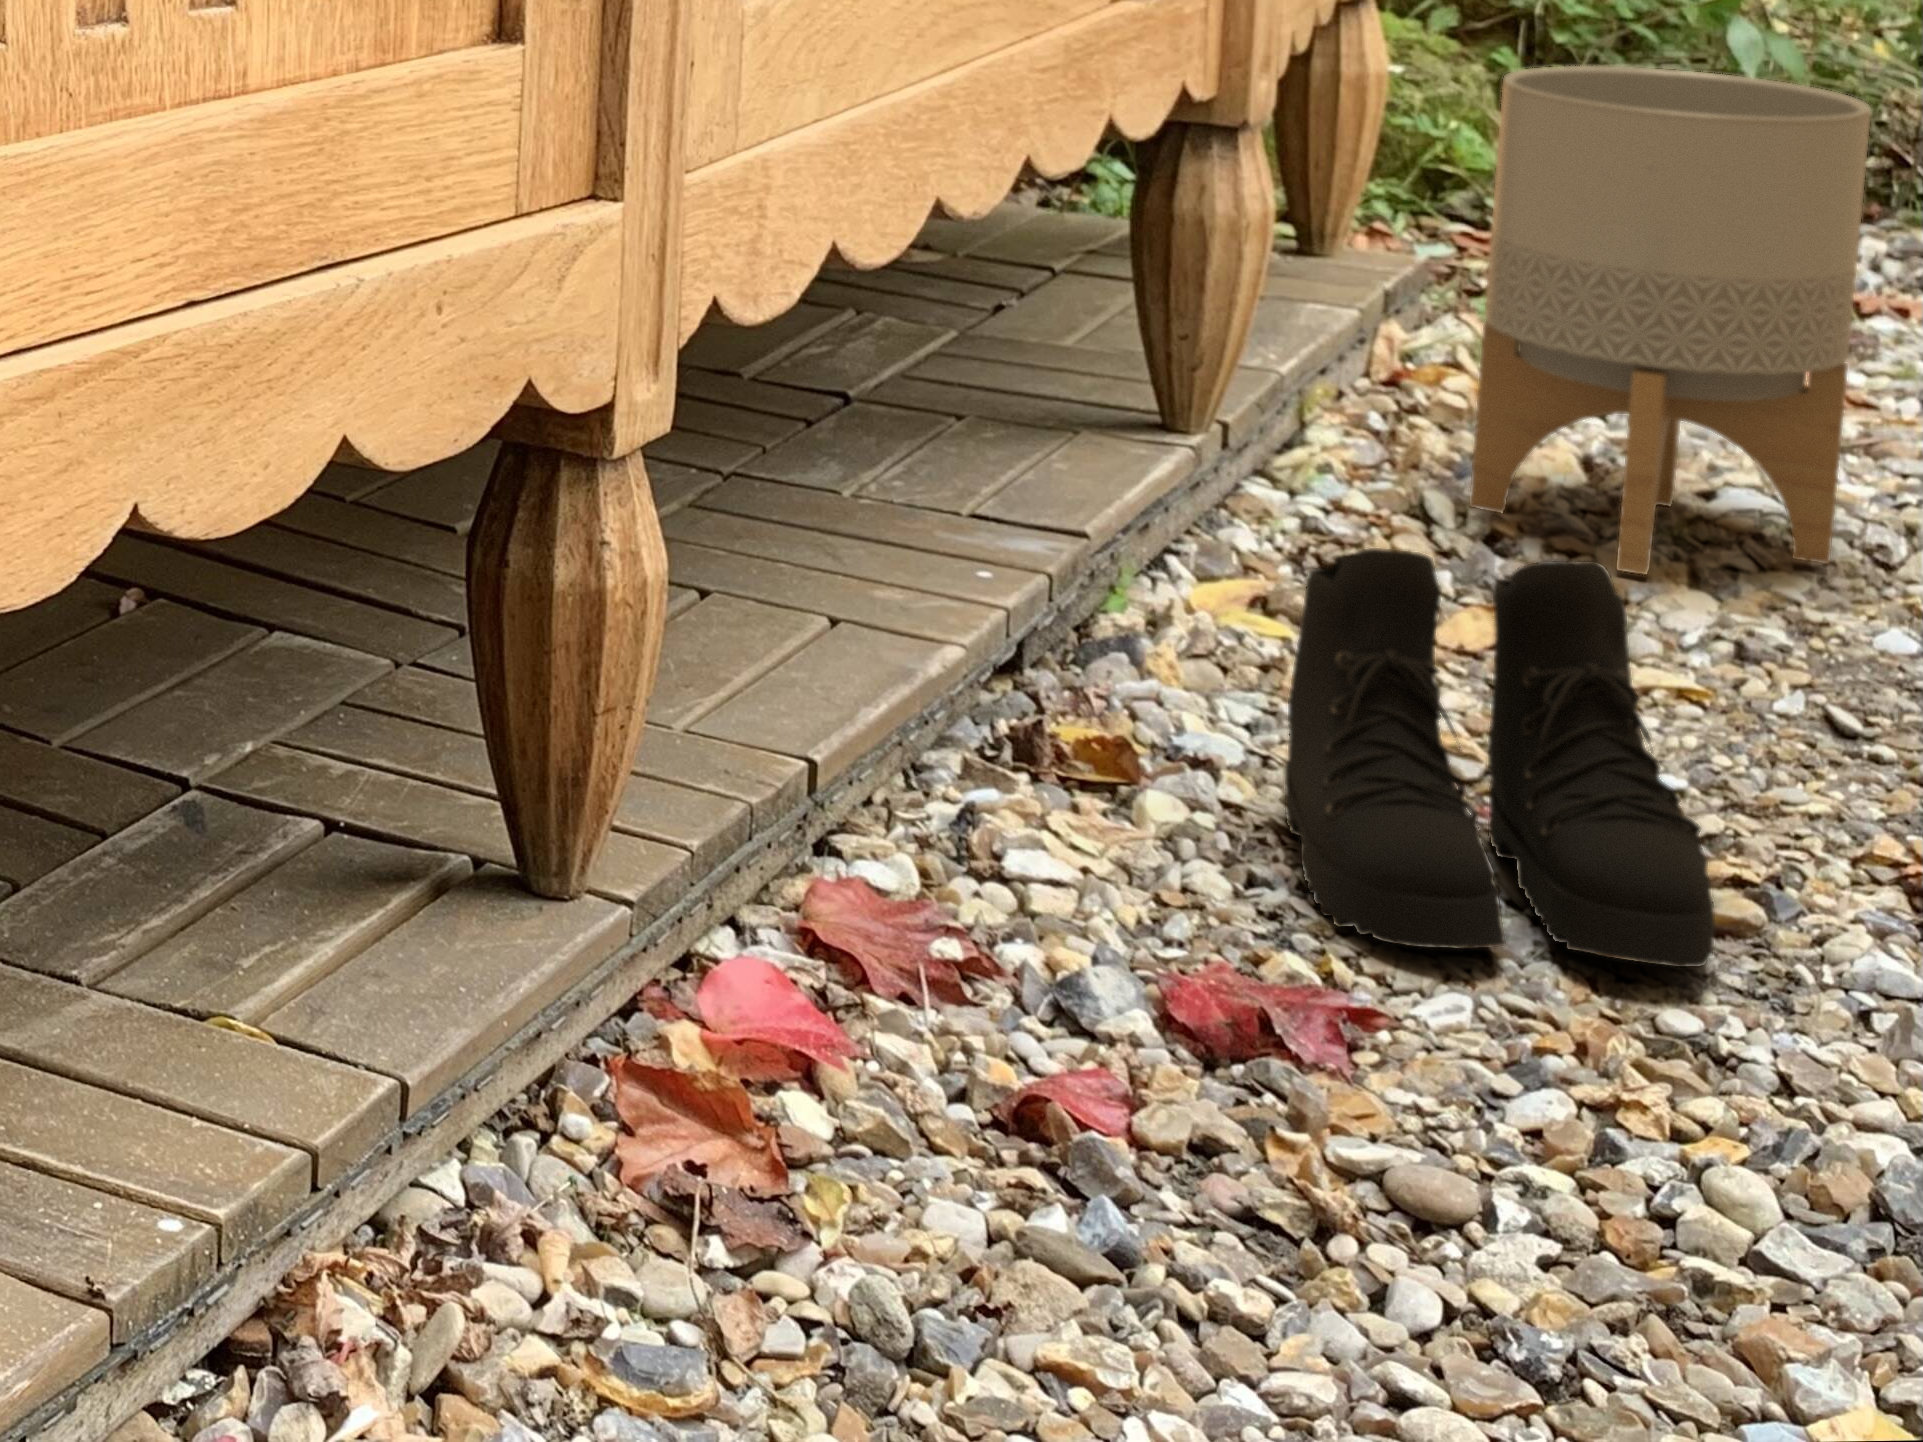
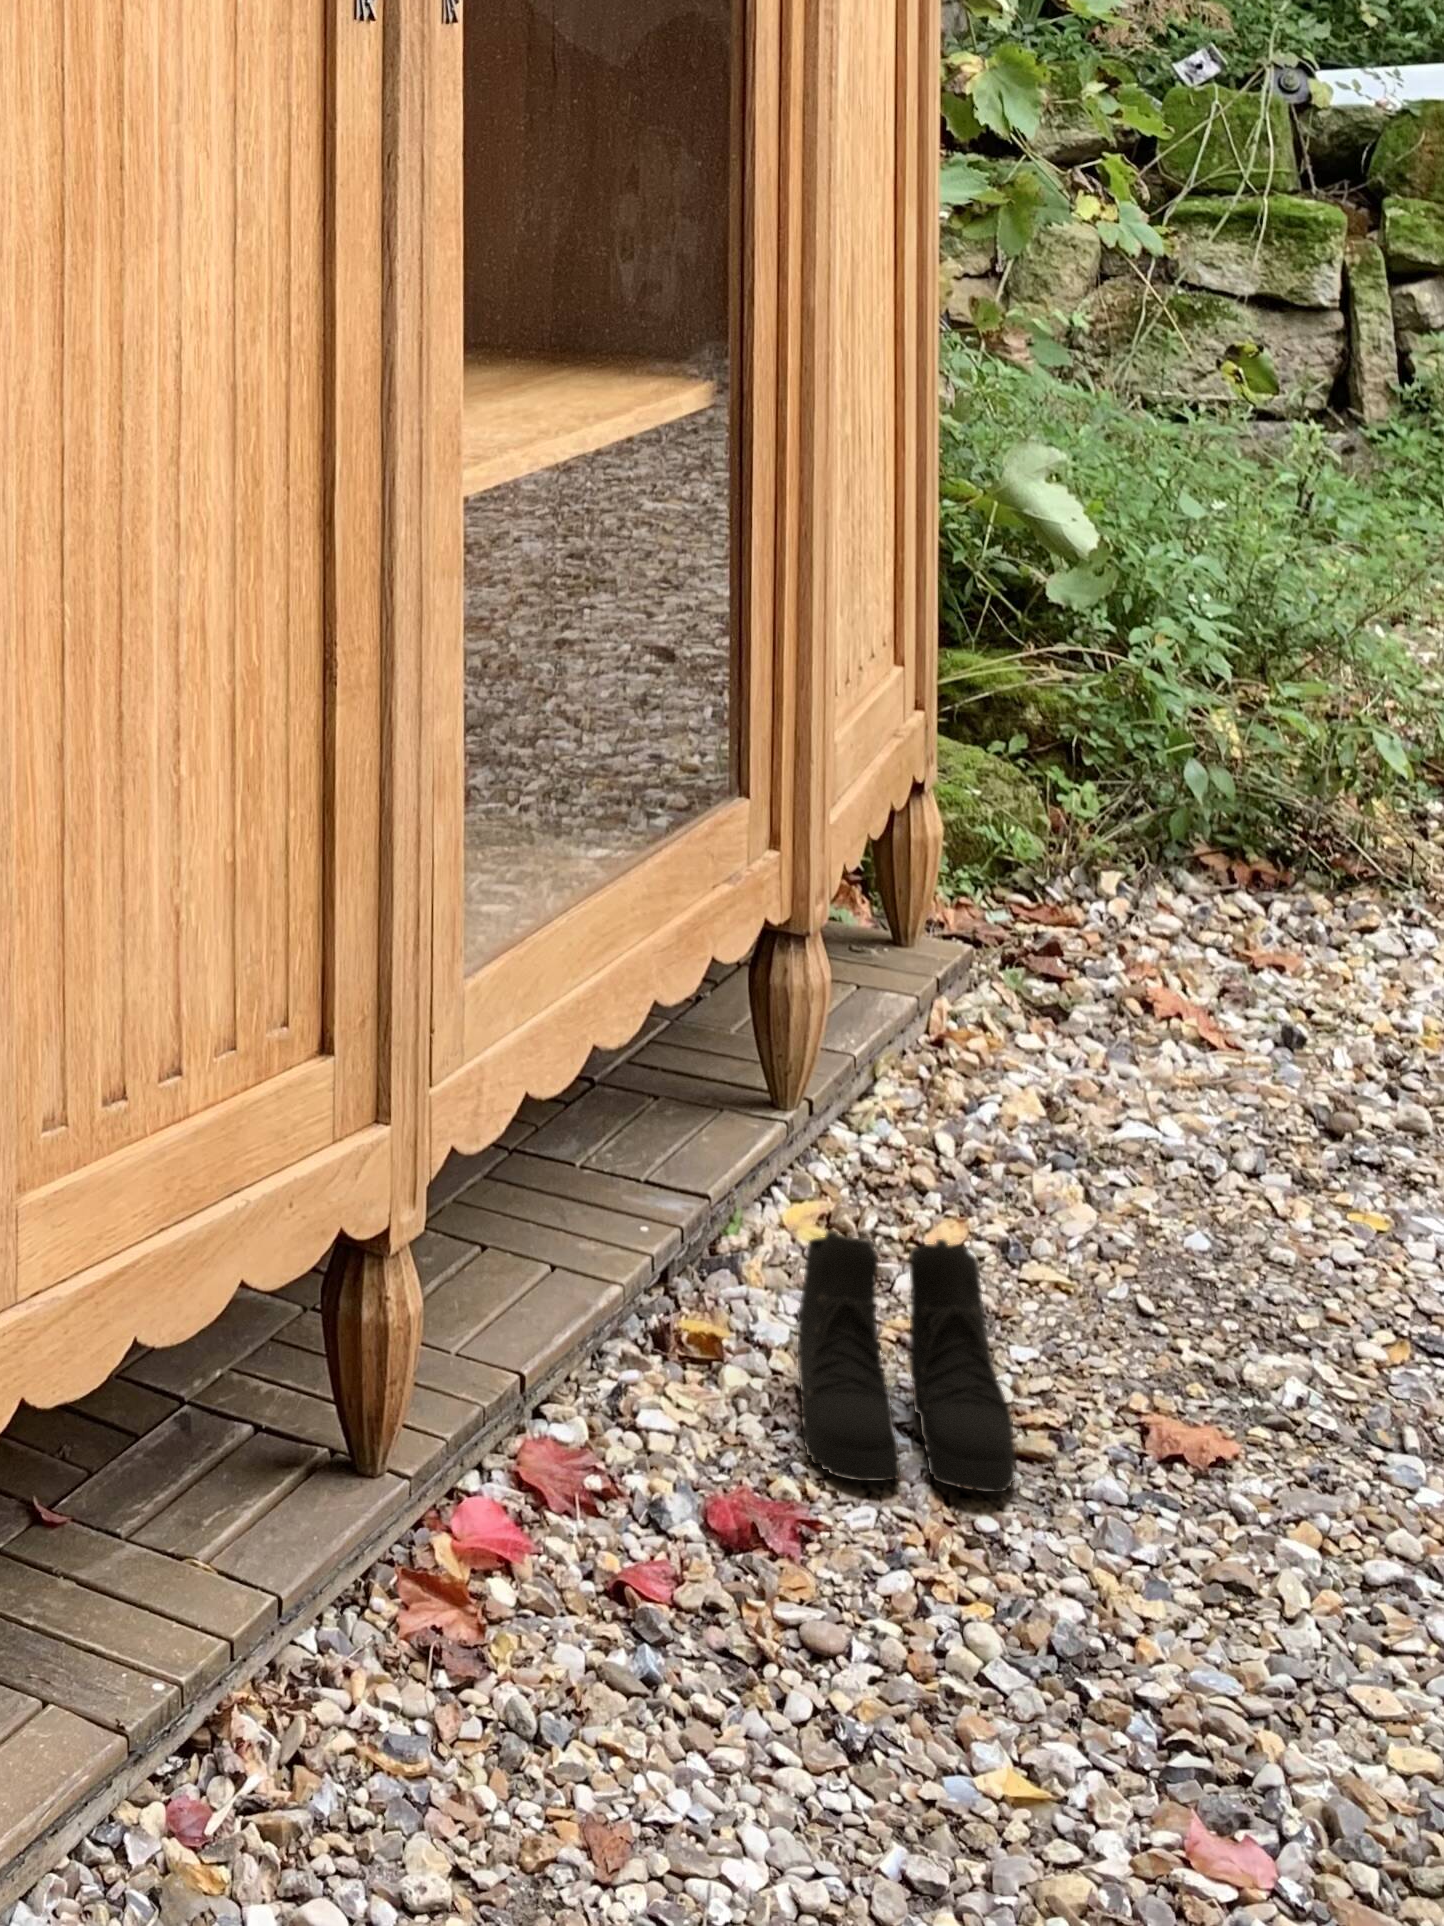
planter: present [1469,66,1871,574] -> none [969,859,1184,1193]

